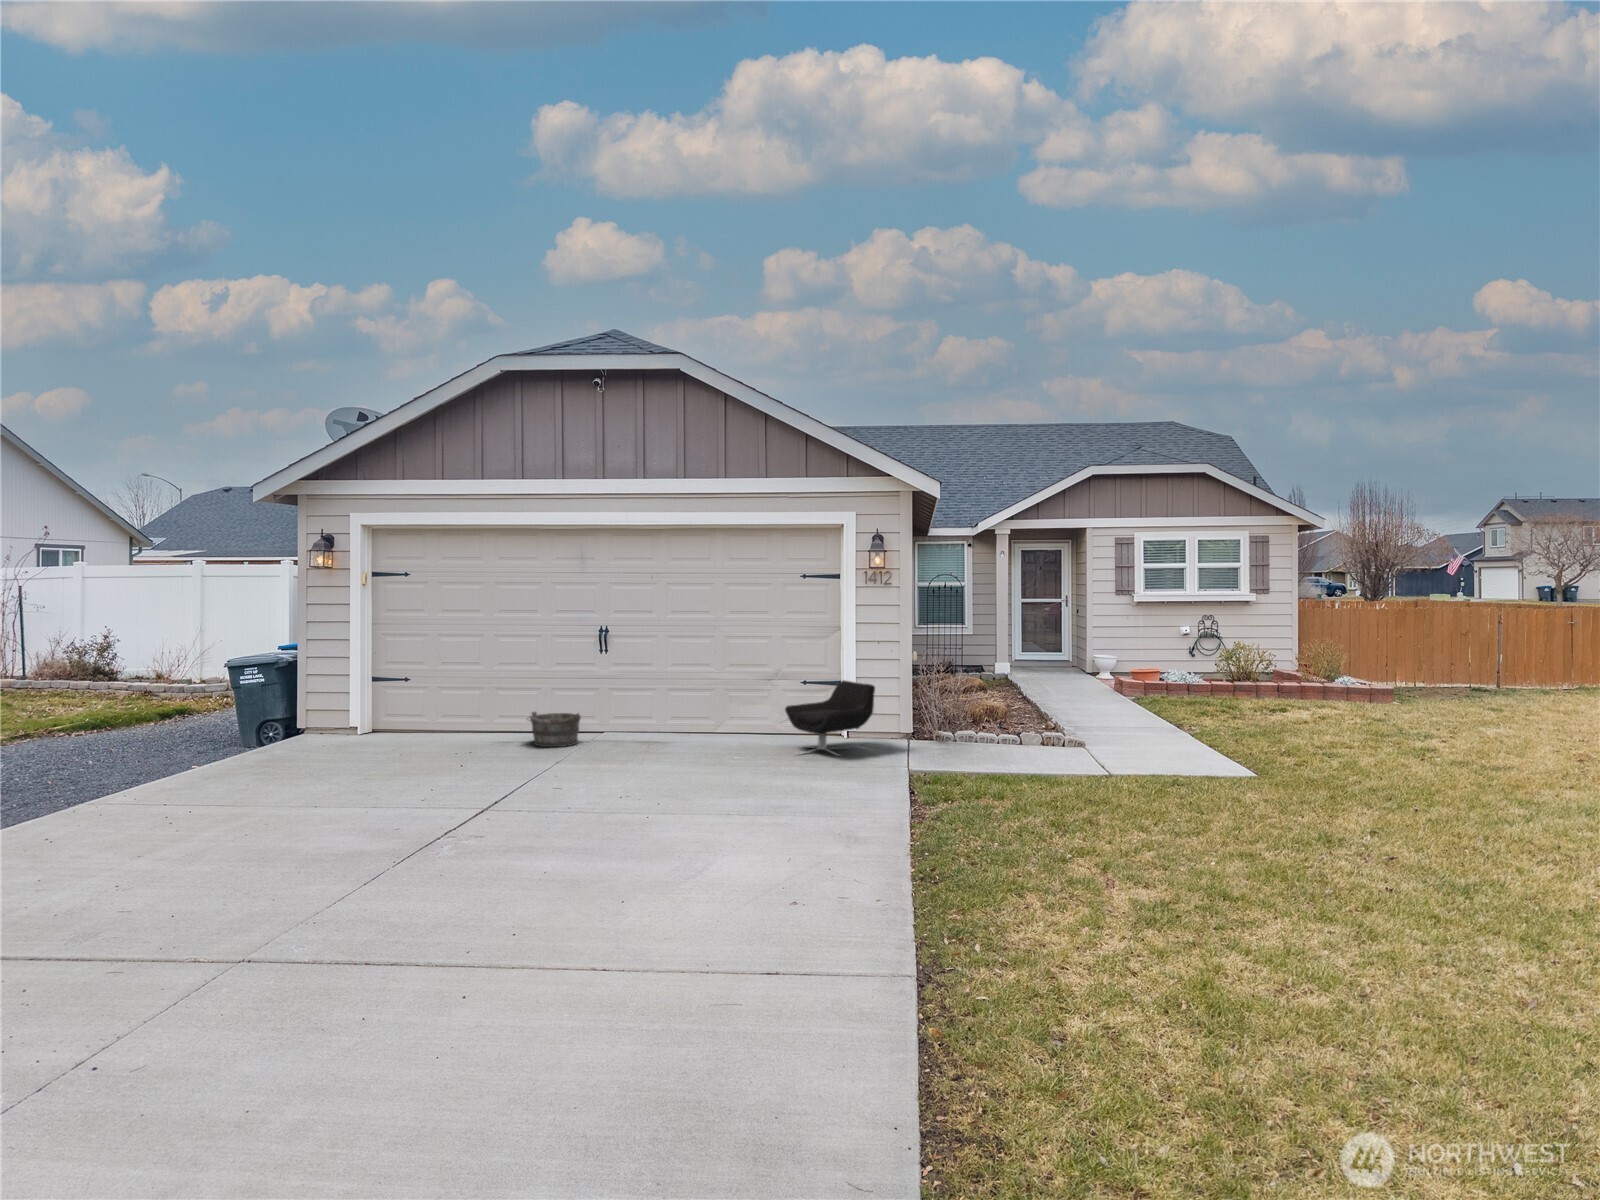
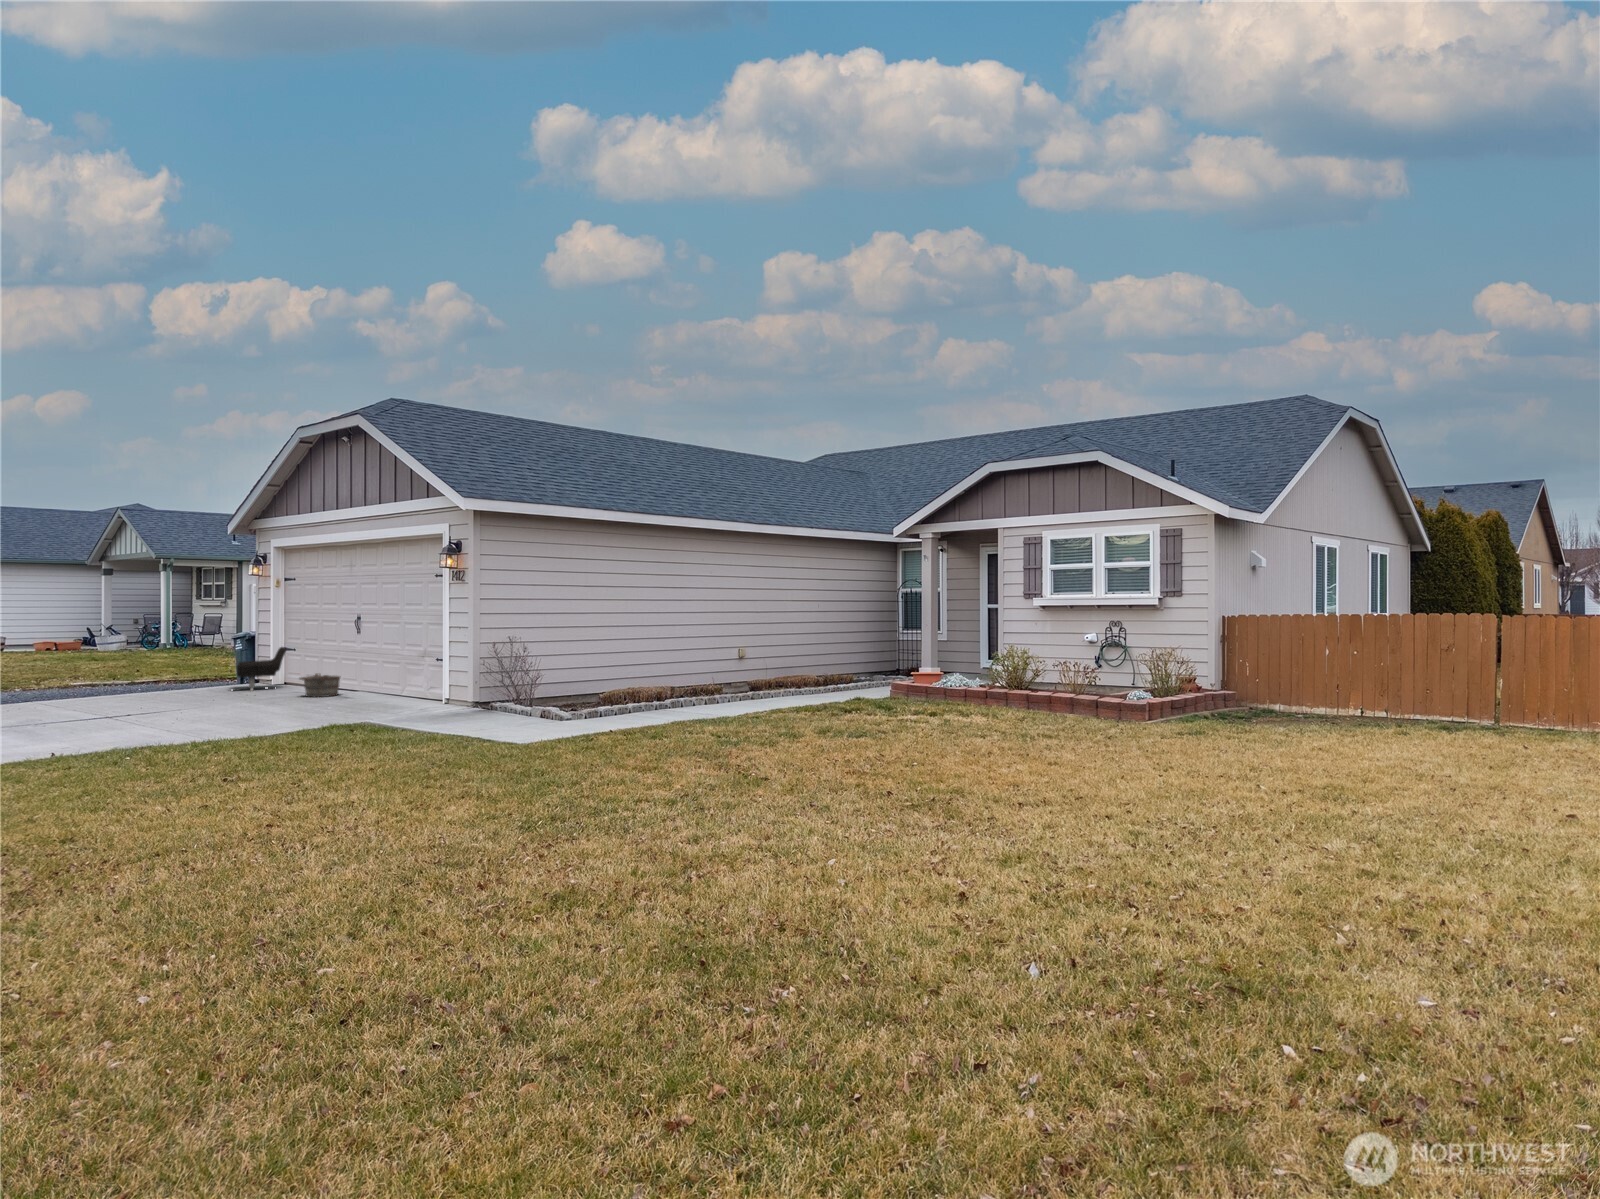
lounge chair: present [785,681,875,756] -> present [237,647,286,691]

